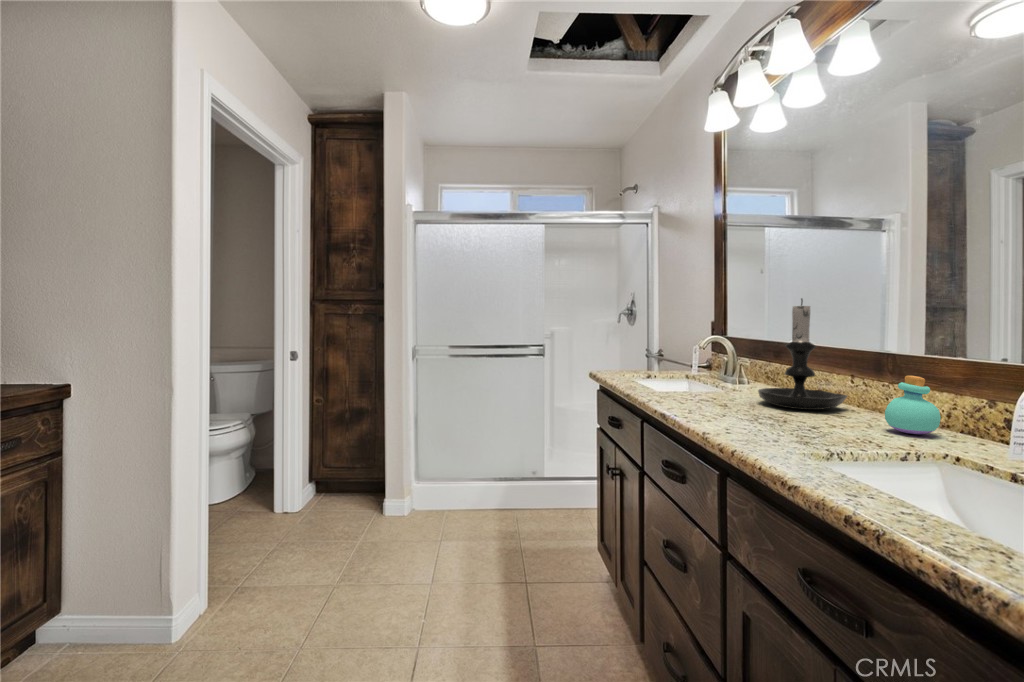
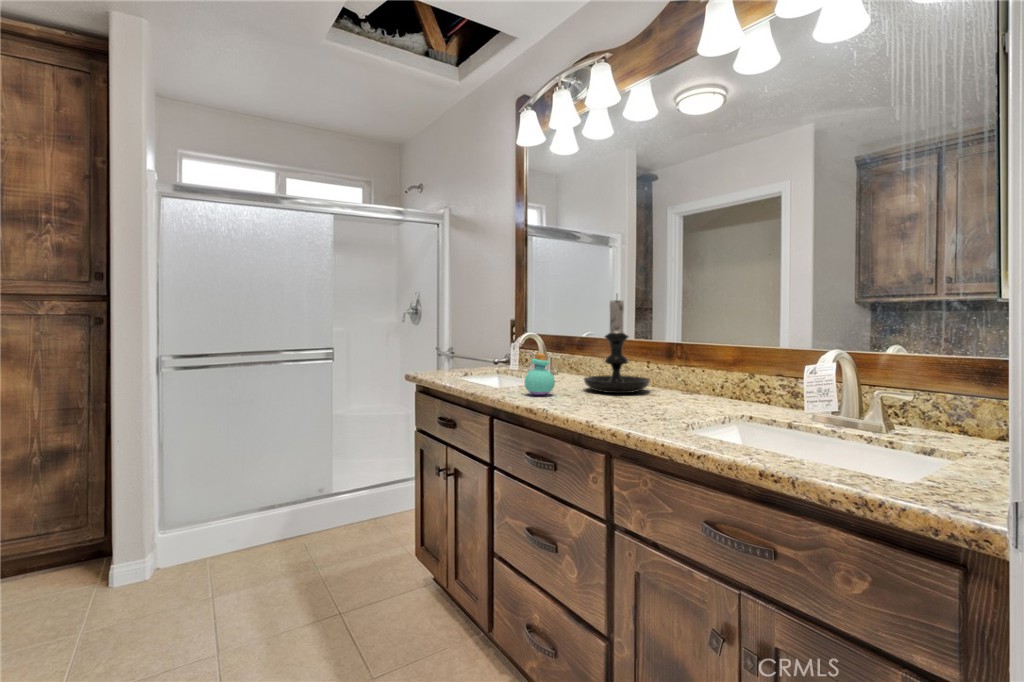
perfume bottle: present [885,376,941,434] -> present [525,353,555,395]

